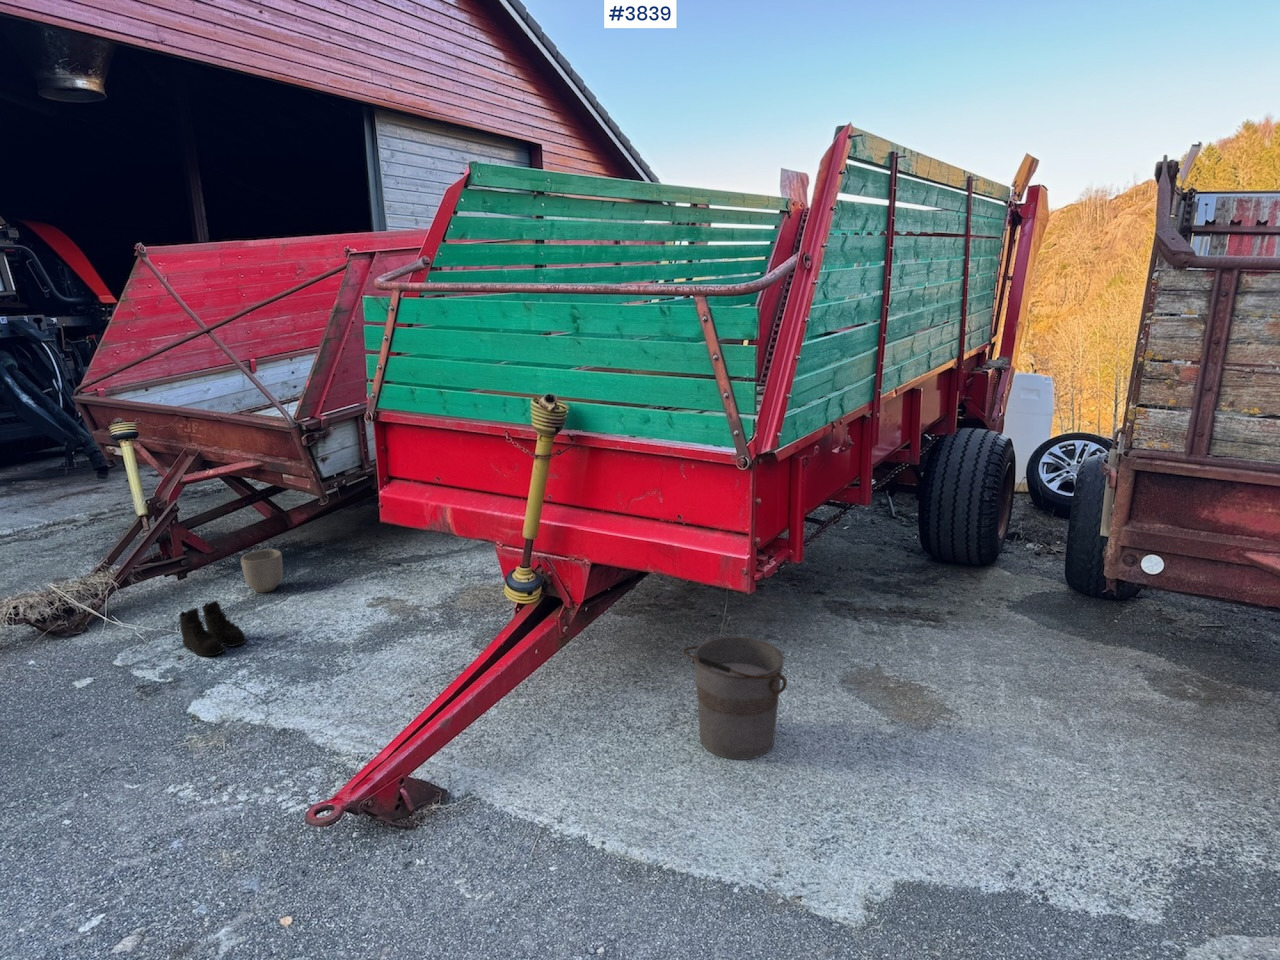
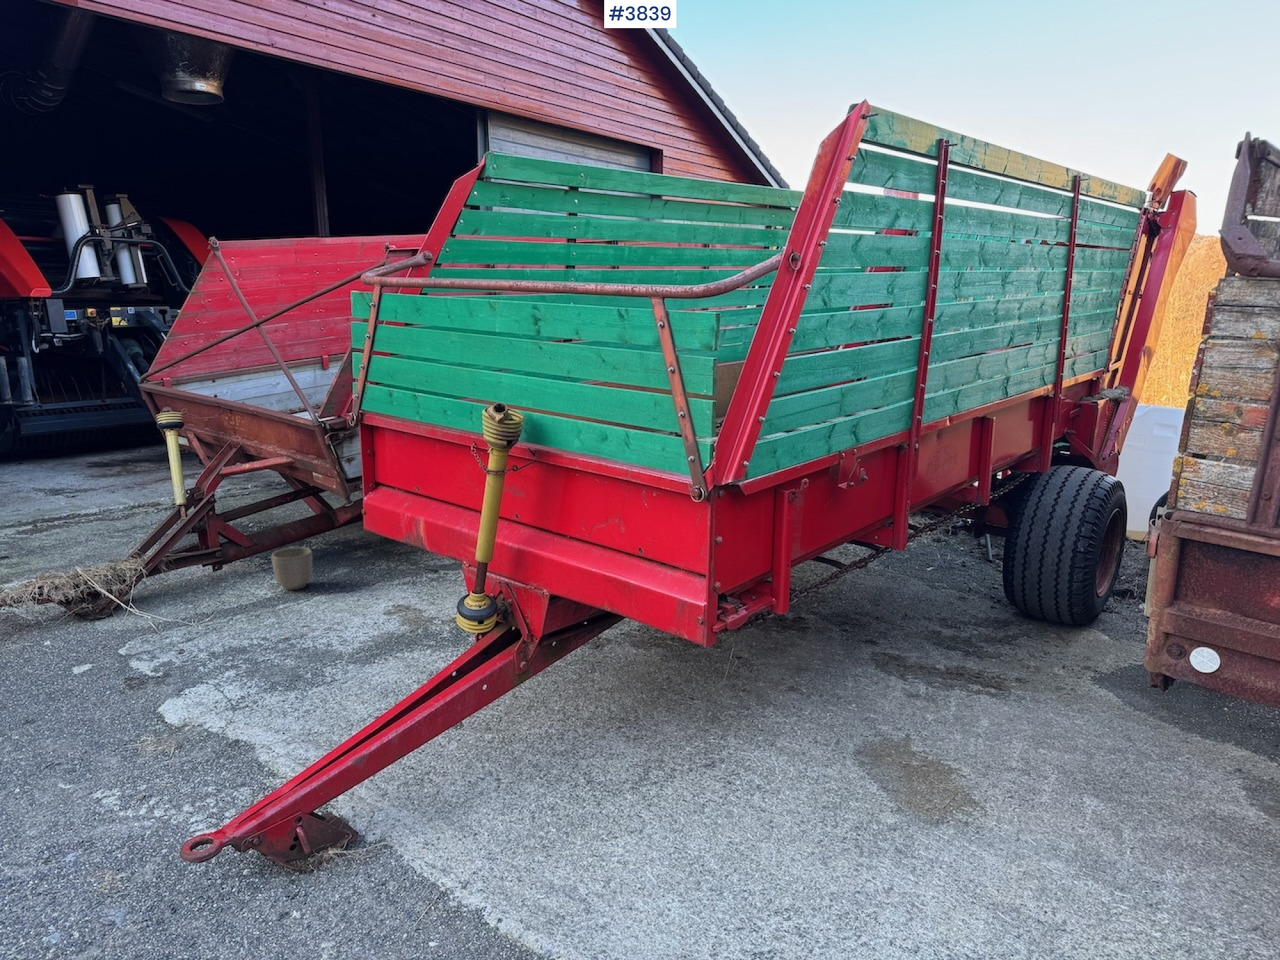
boots: present [179,601,246,657] -> none [188,596,251,652]
bucket: present [684,637,787,760] -> none [644,690,759,838]

